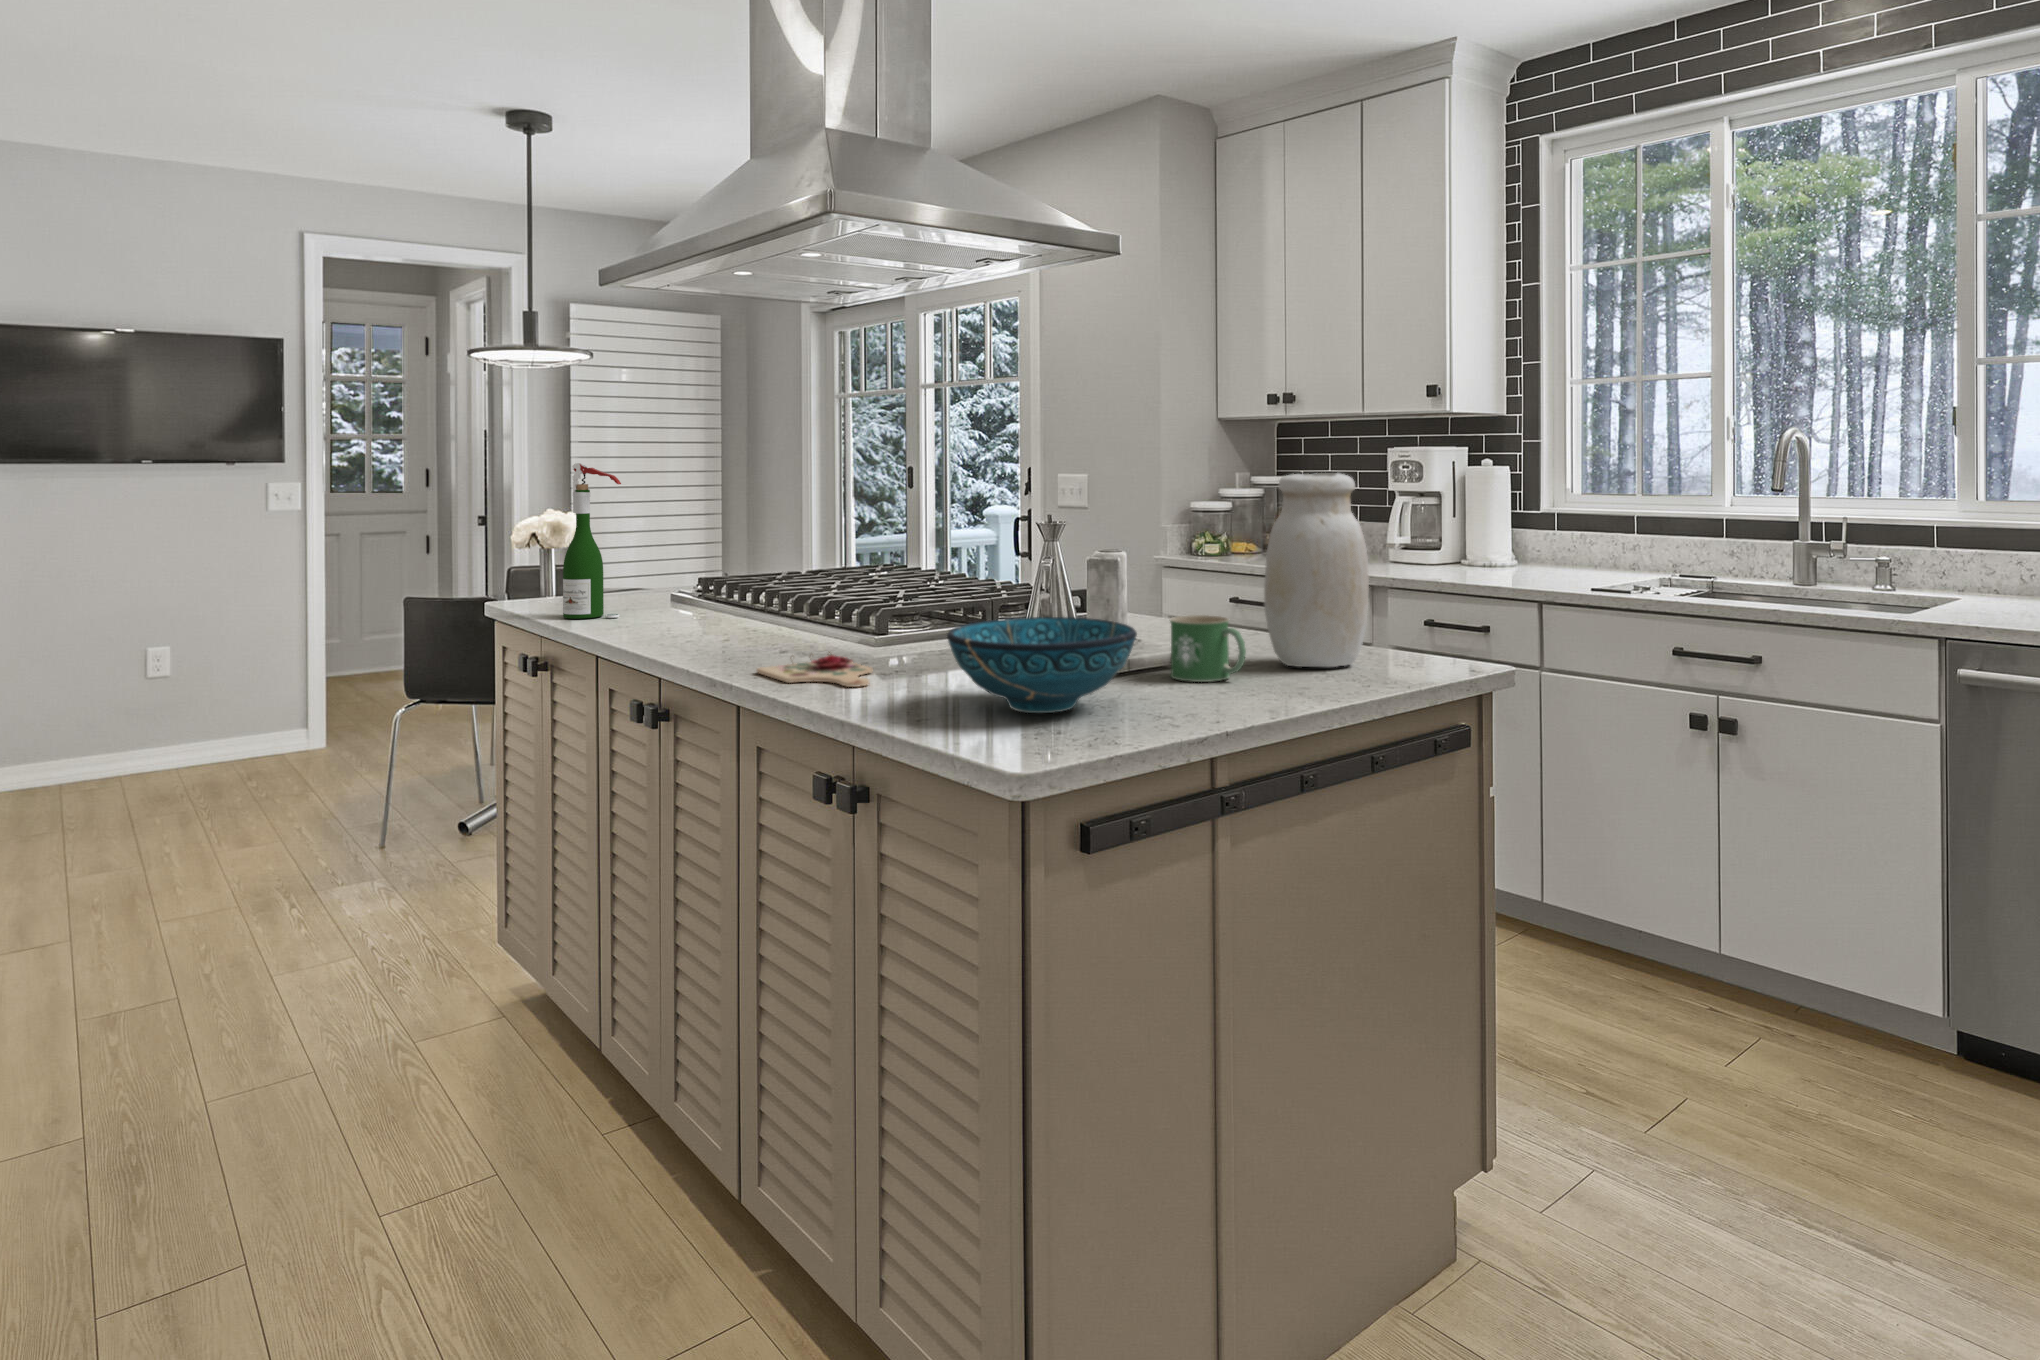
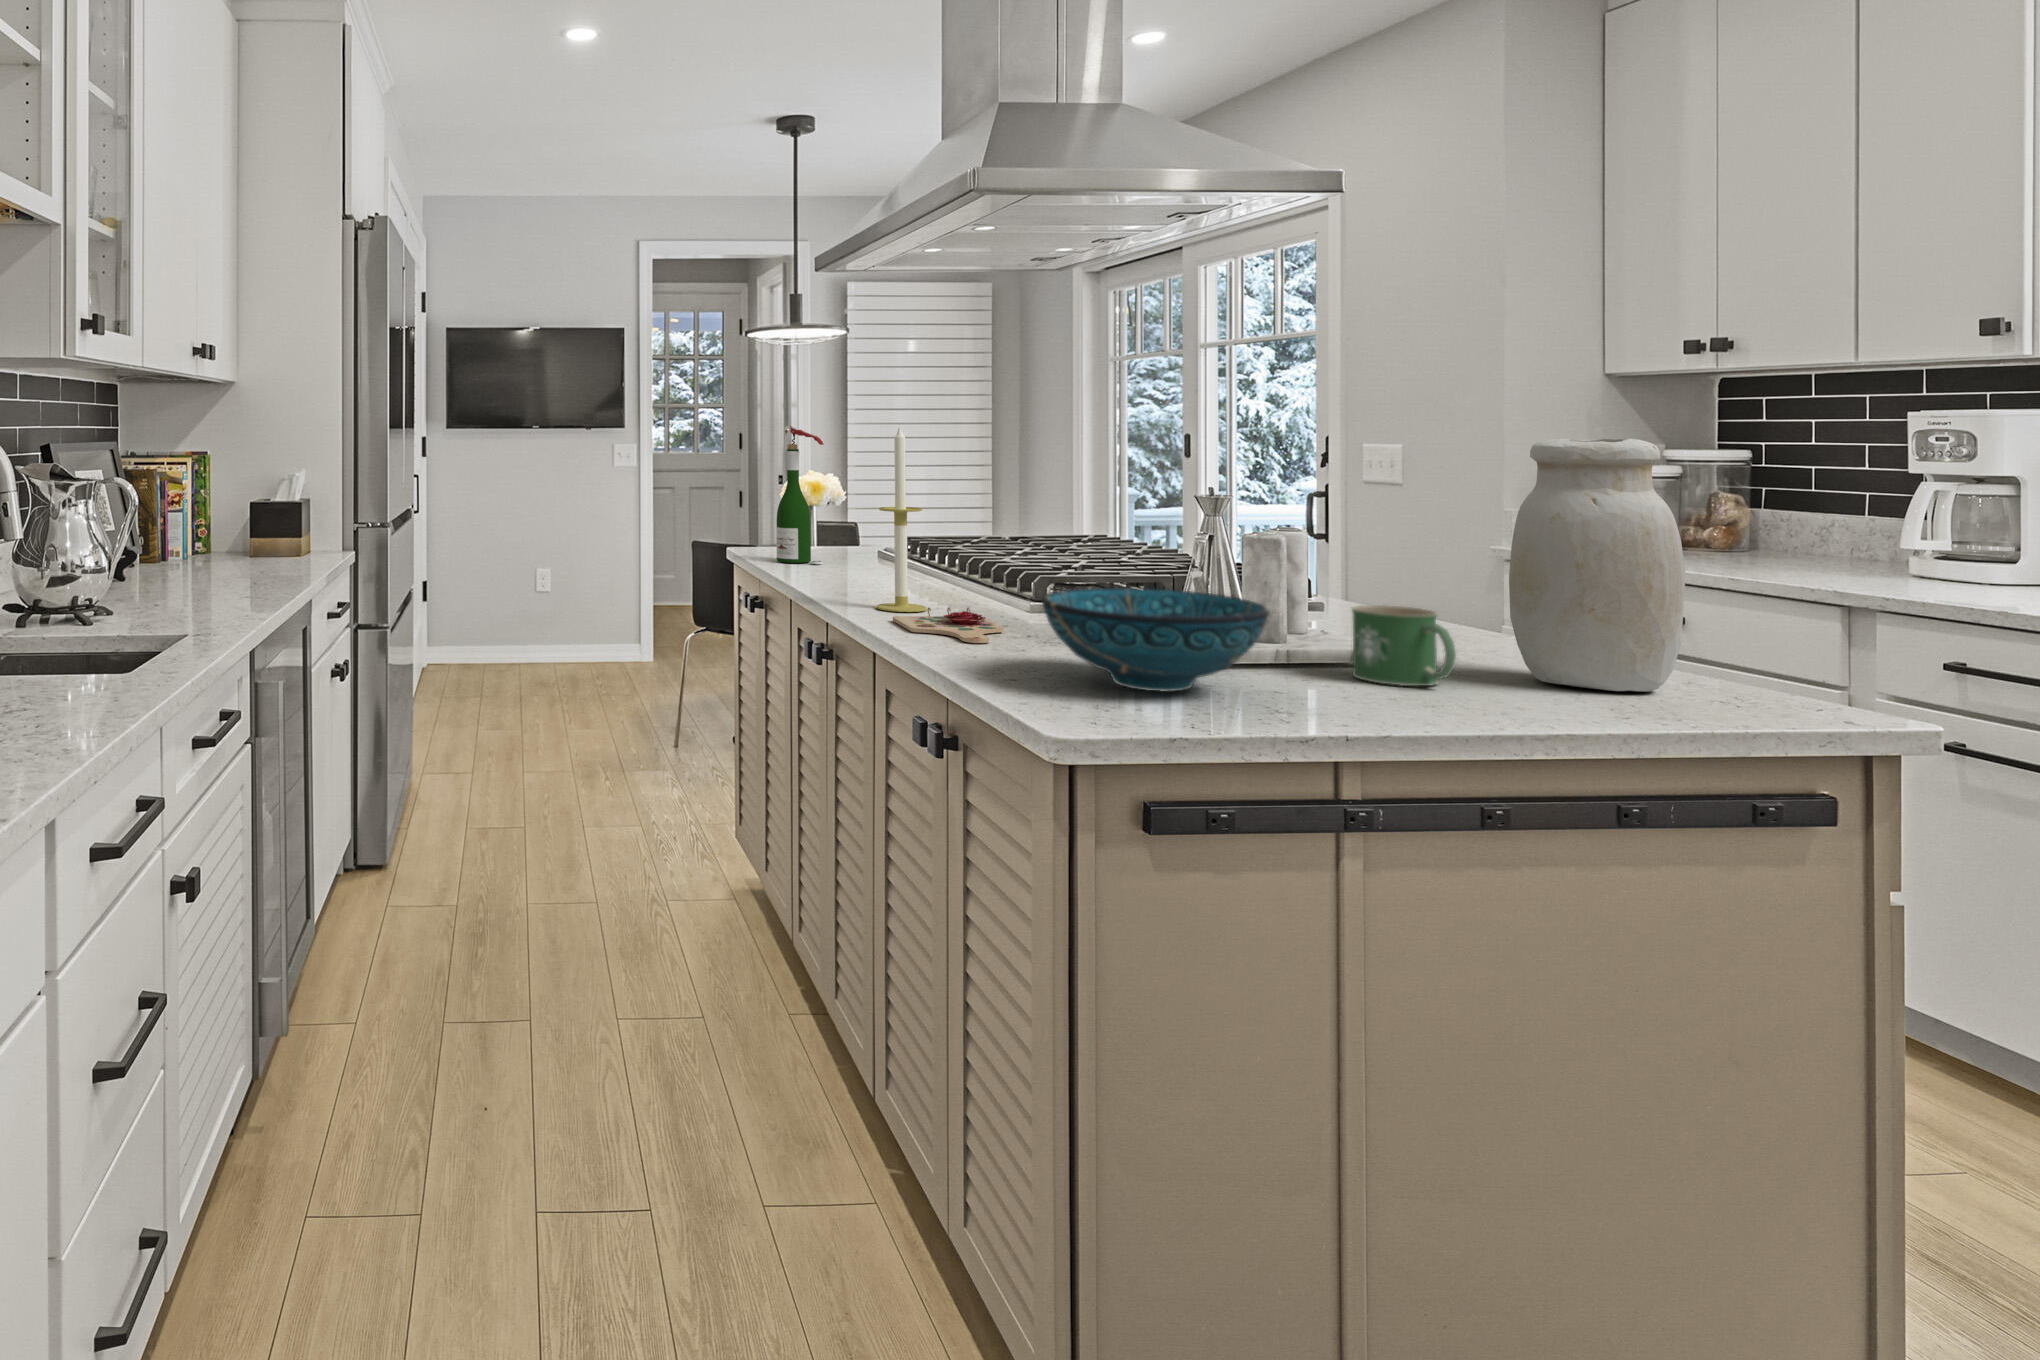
candle: none [725,464,779,663] -> present [876,426,927,612]

